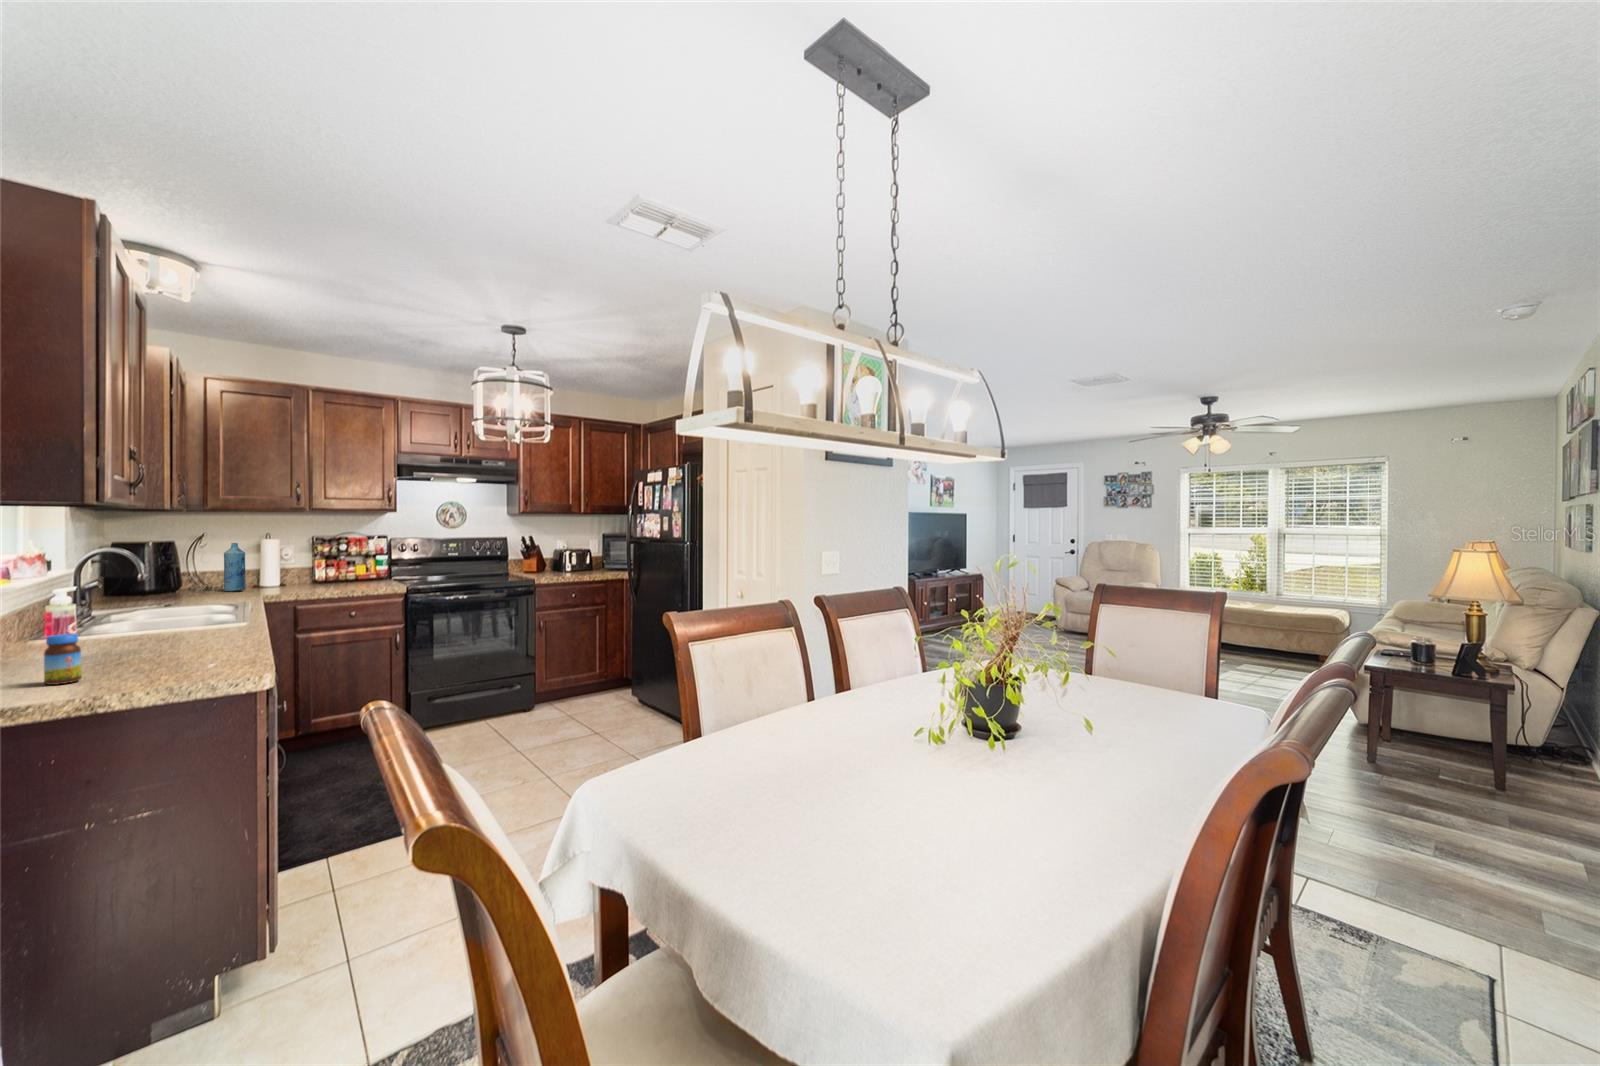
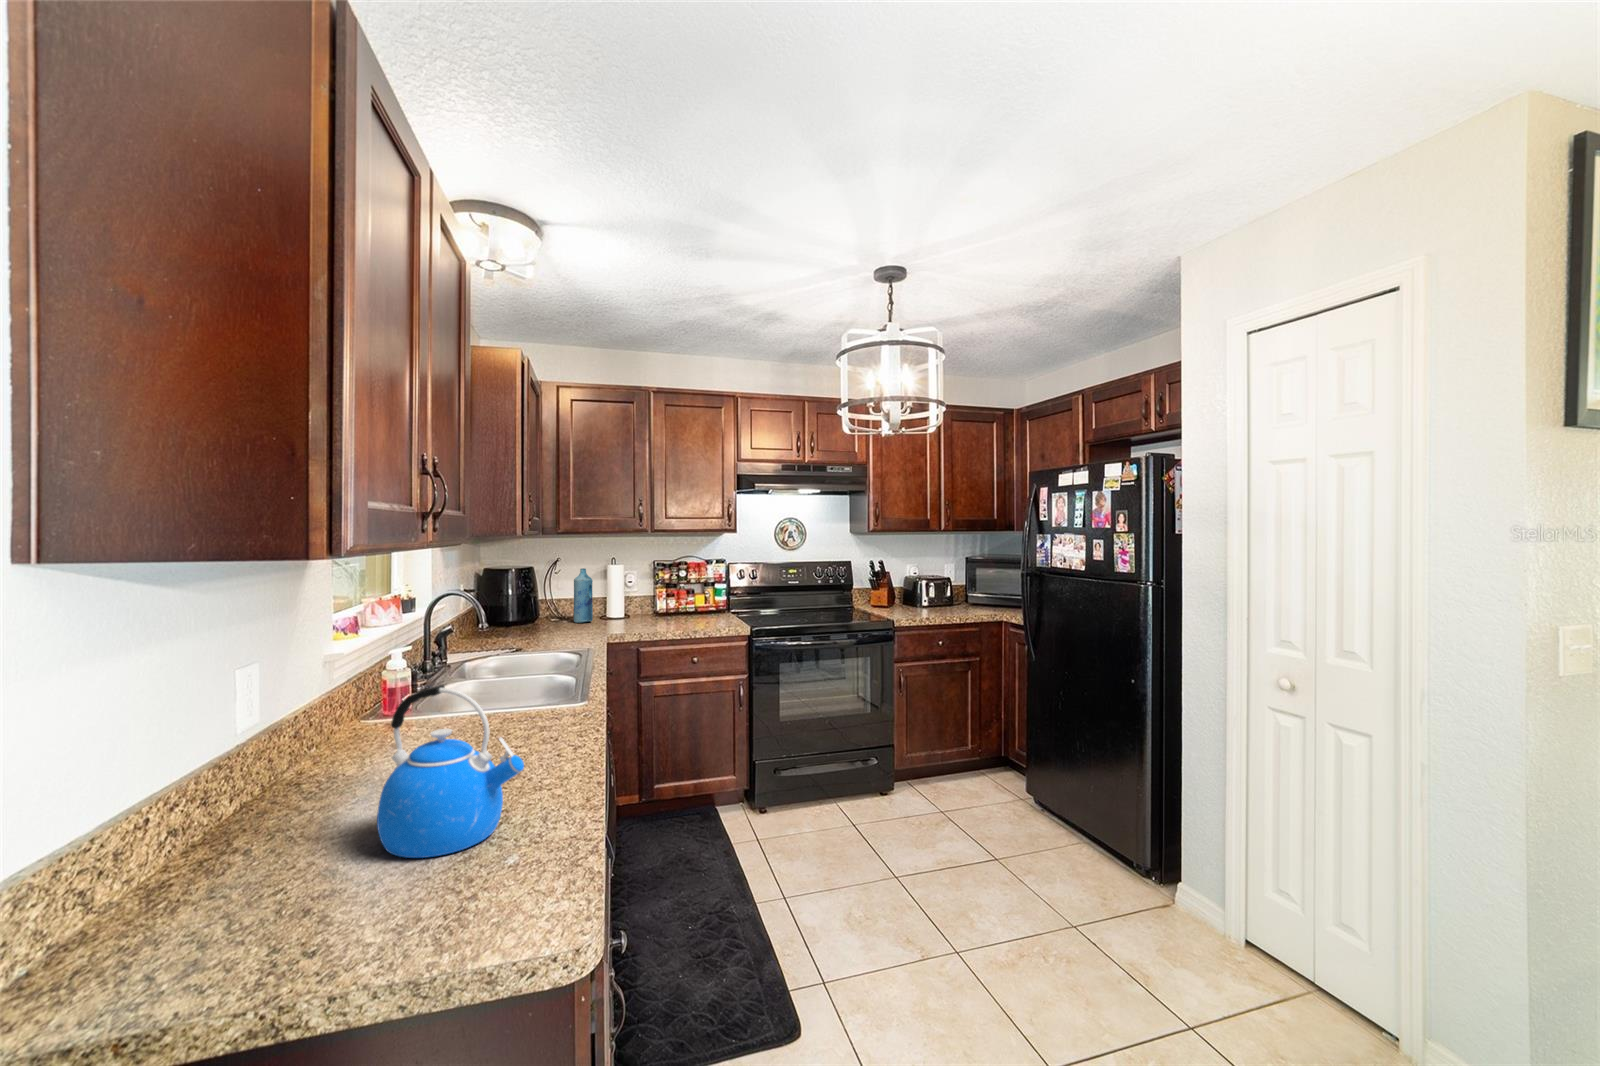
kettle: none [110,577,219,670] -> present [377,685,524,858]
jar: present [44,634,82,685] -> none [257,809,315,914]

